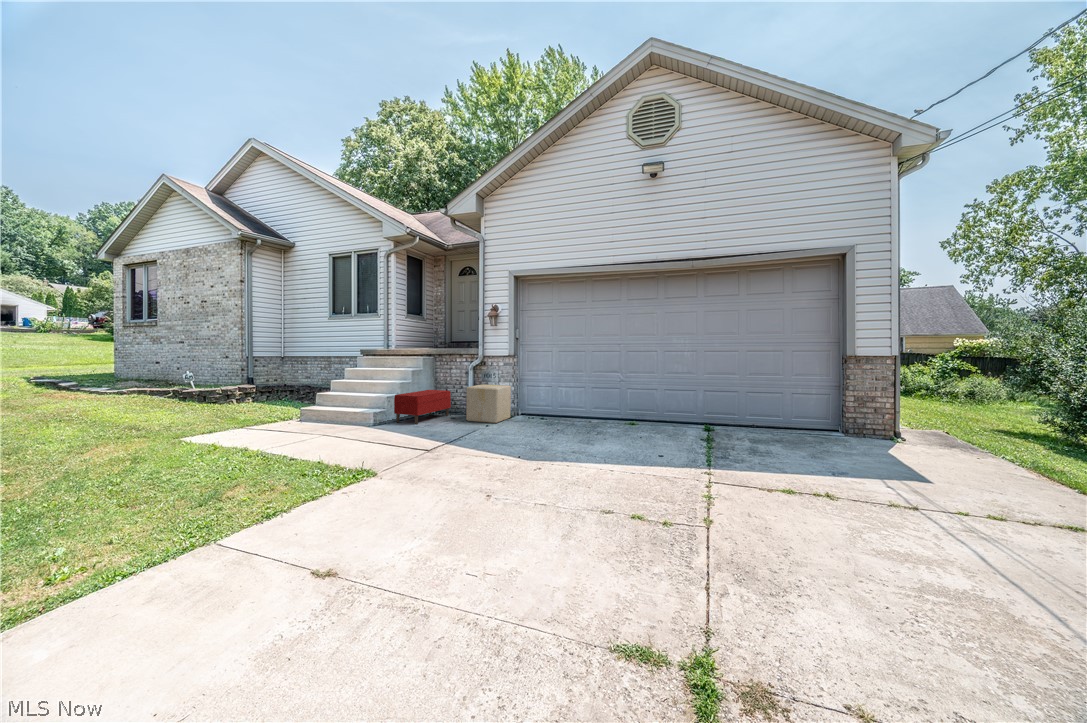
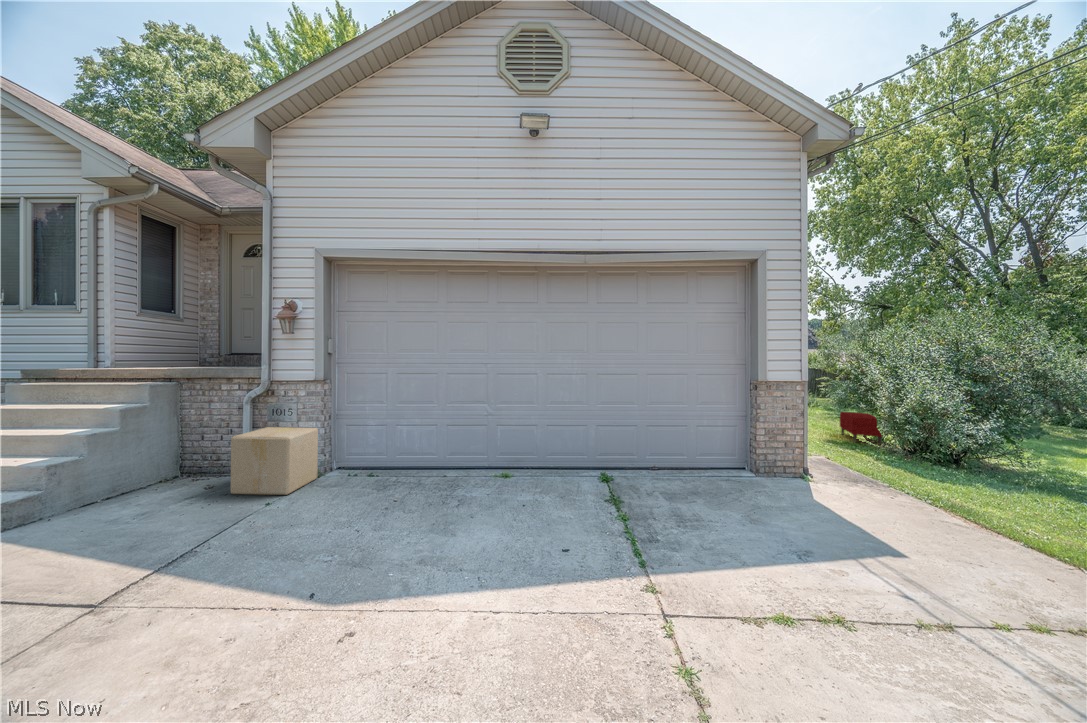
bench: present [394,390,451,424] -> present [840,412,883,445]

